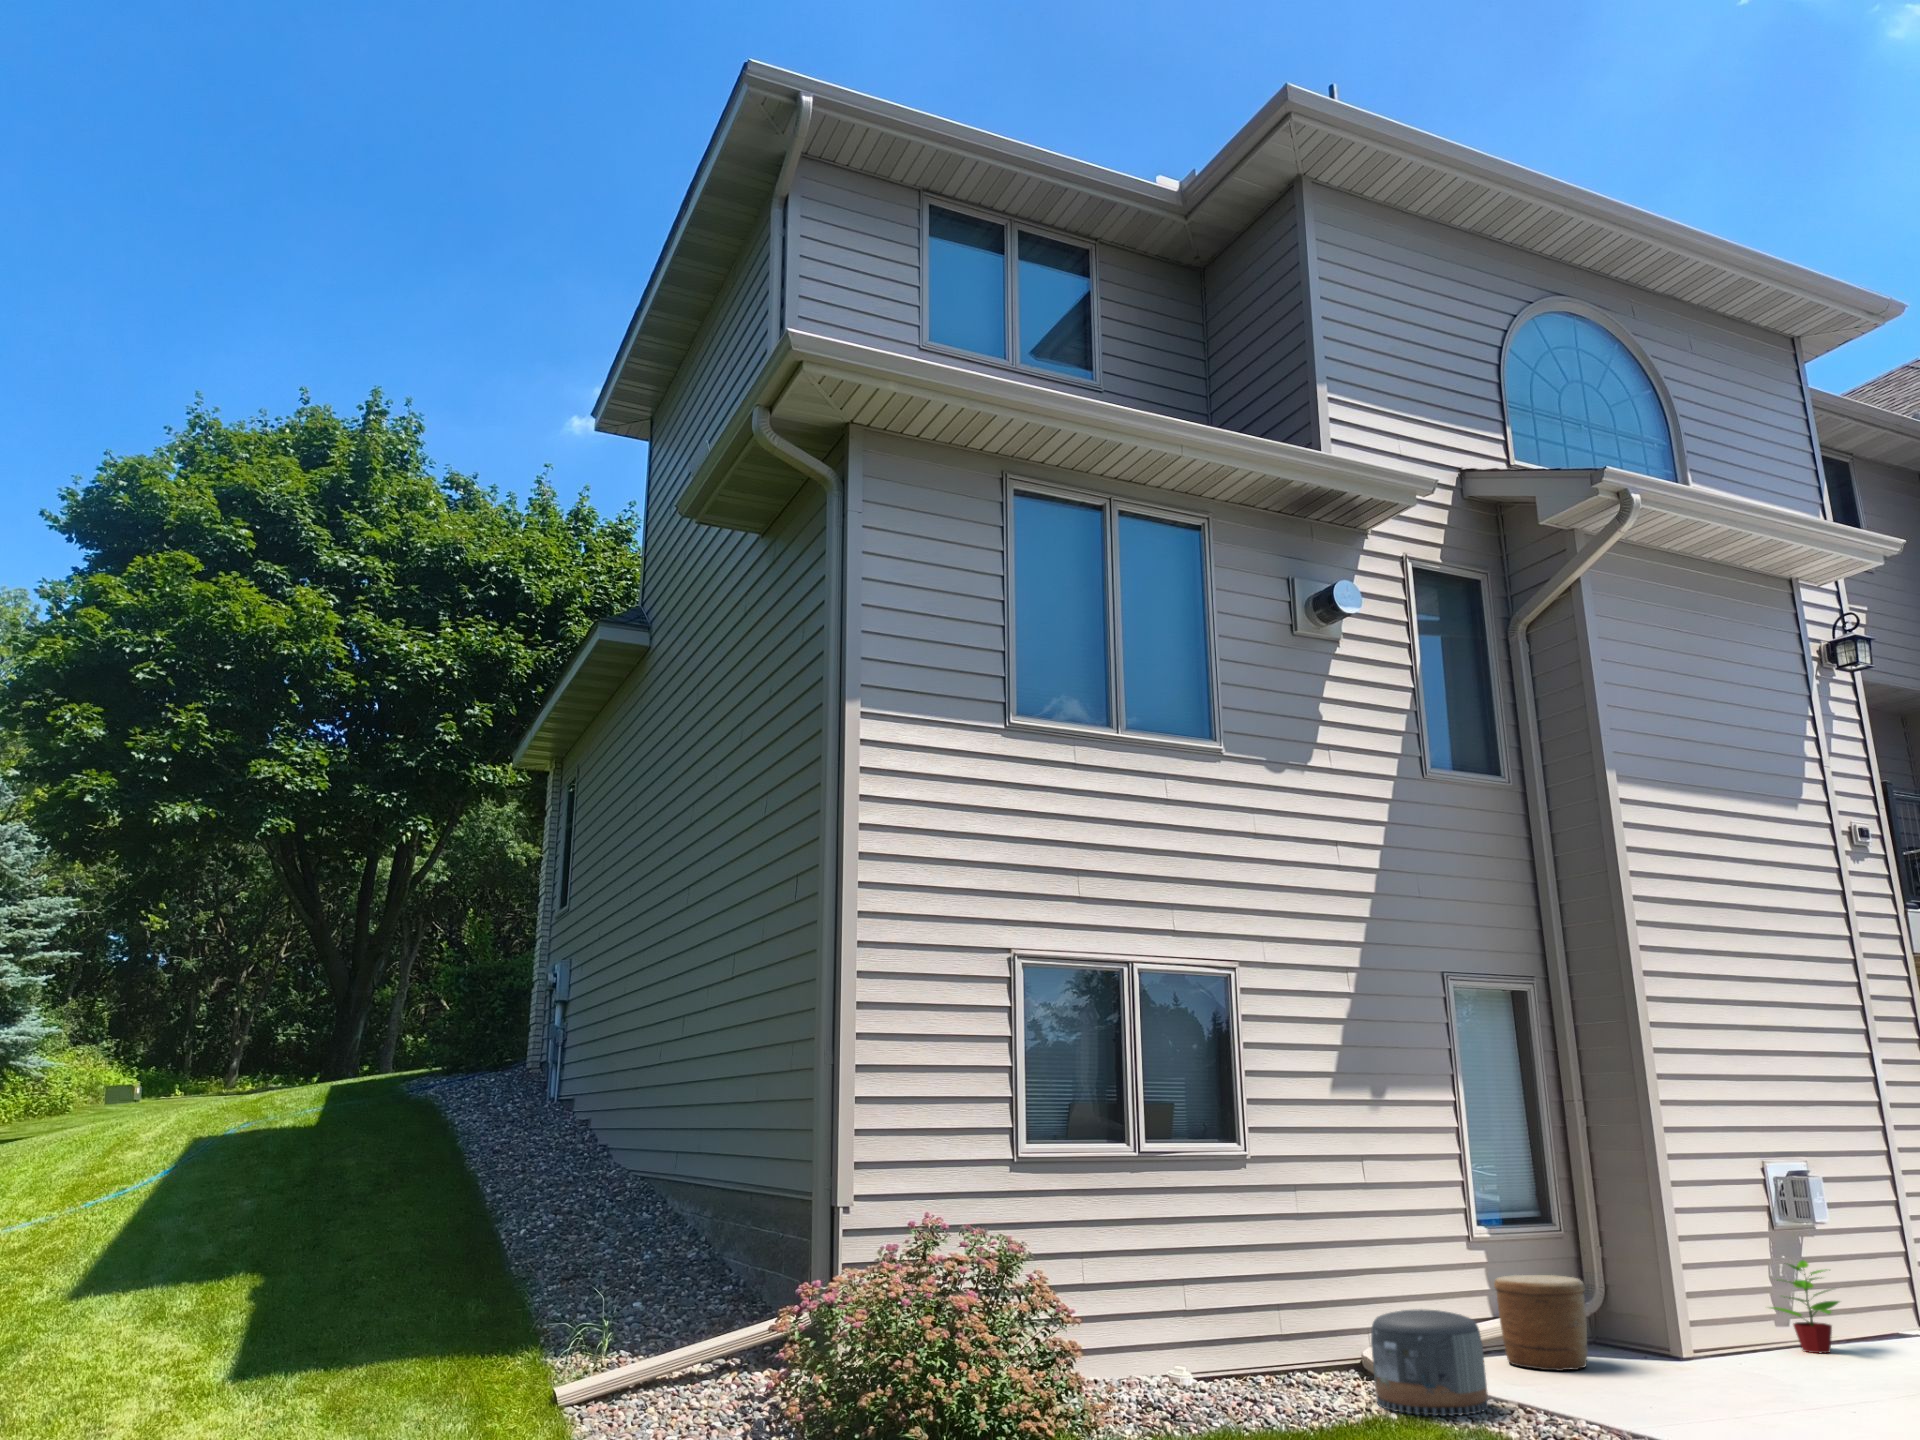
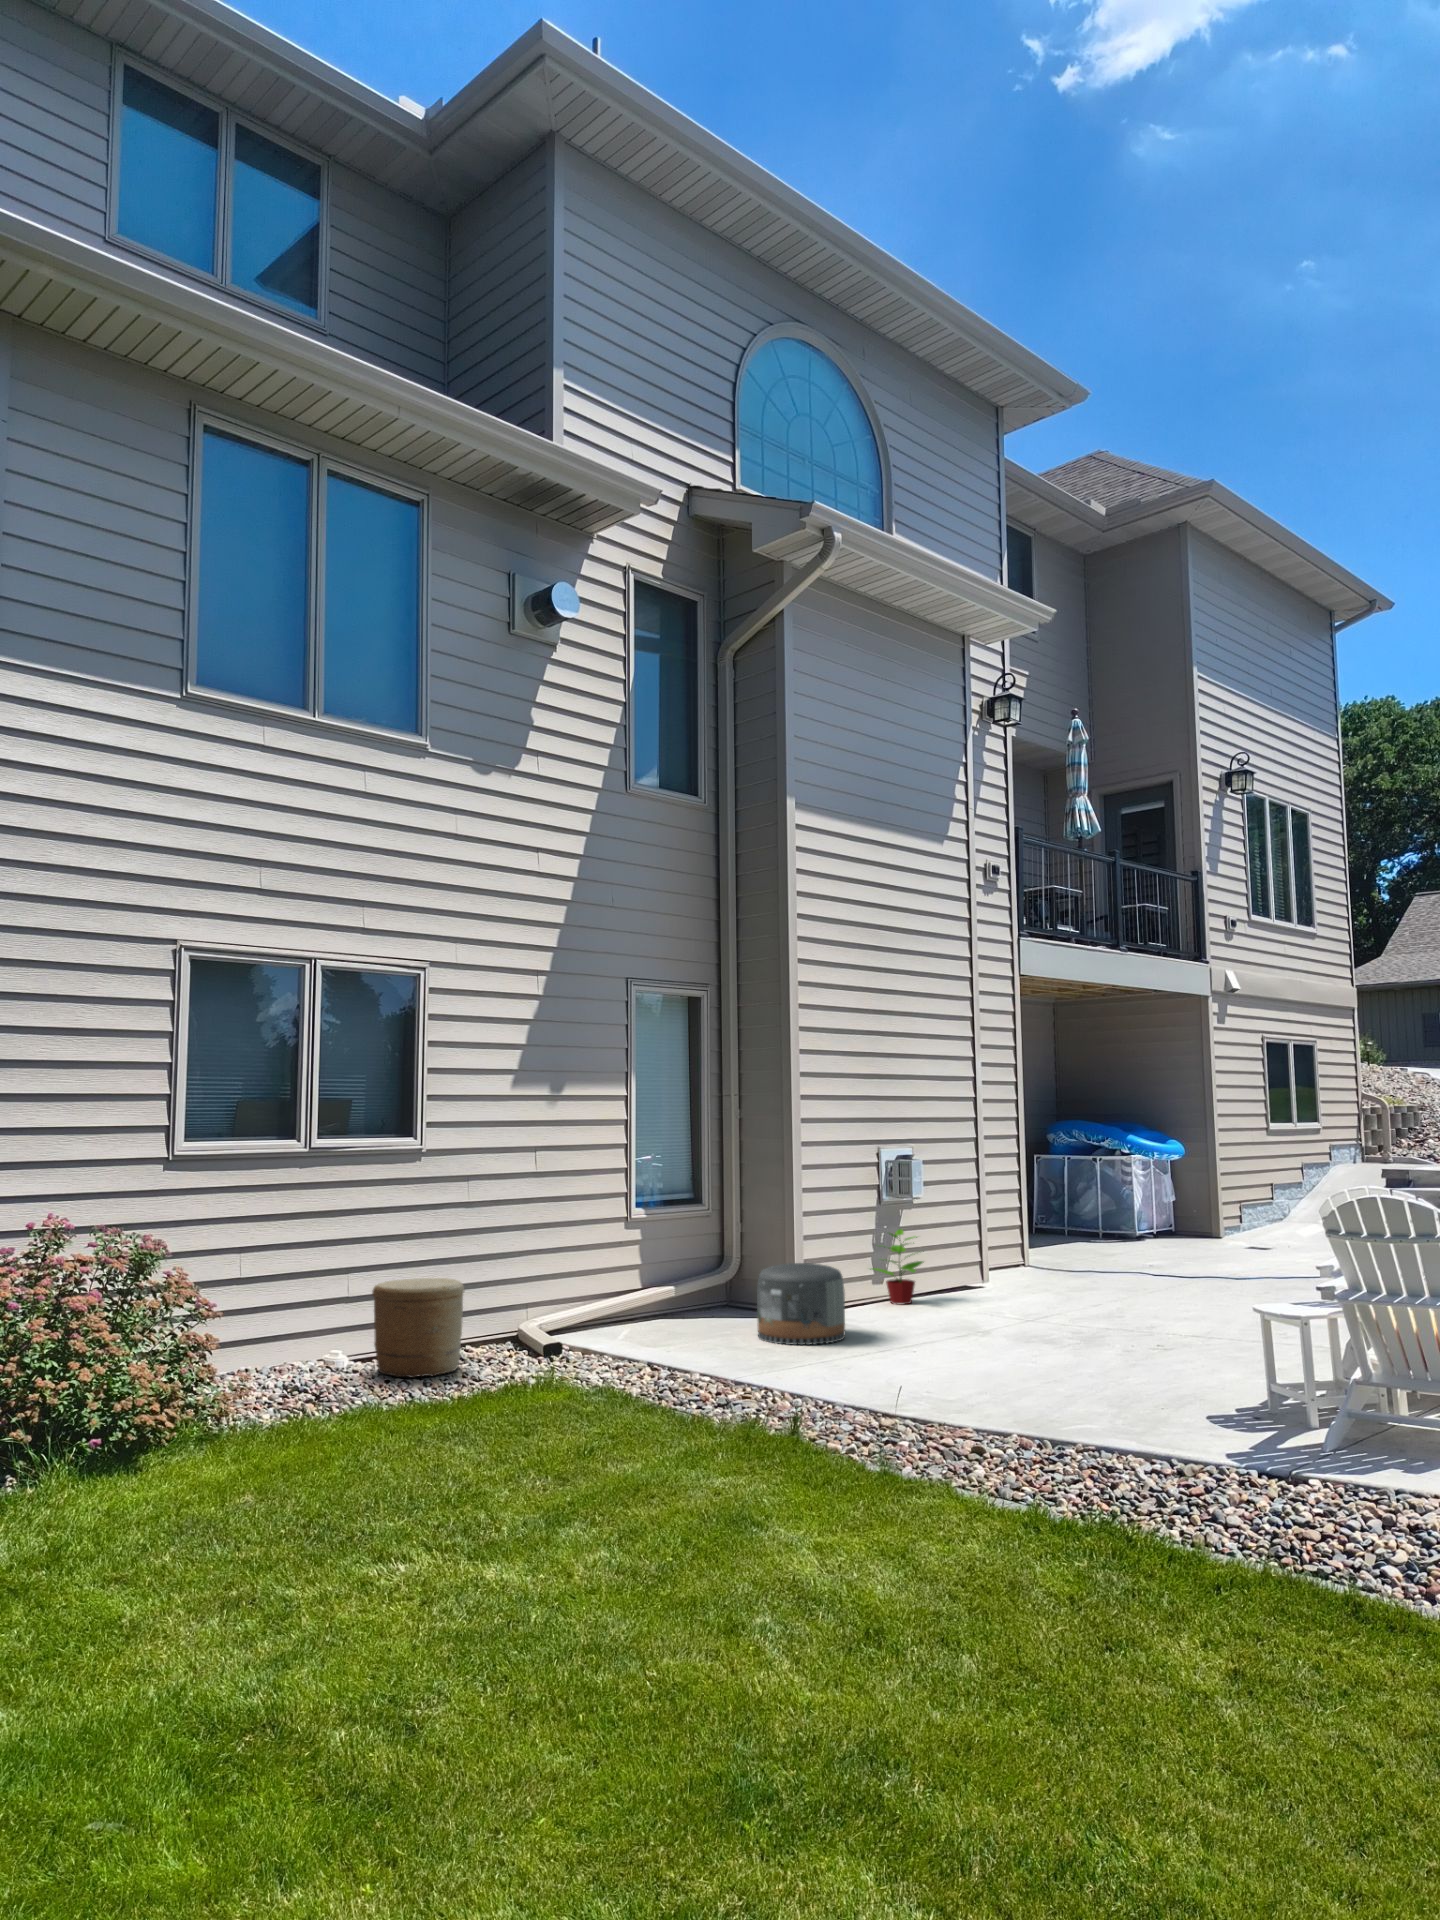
woven basket: present [1494,1275,1588,1371] -> present [372,1278,464,1378]
pouf: present [1371,1309,1488,1416] -> present [757,1263,845,1345]

